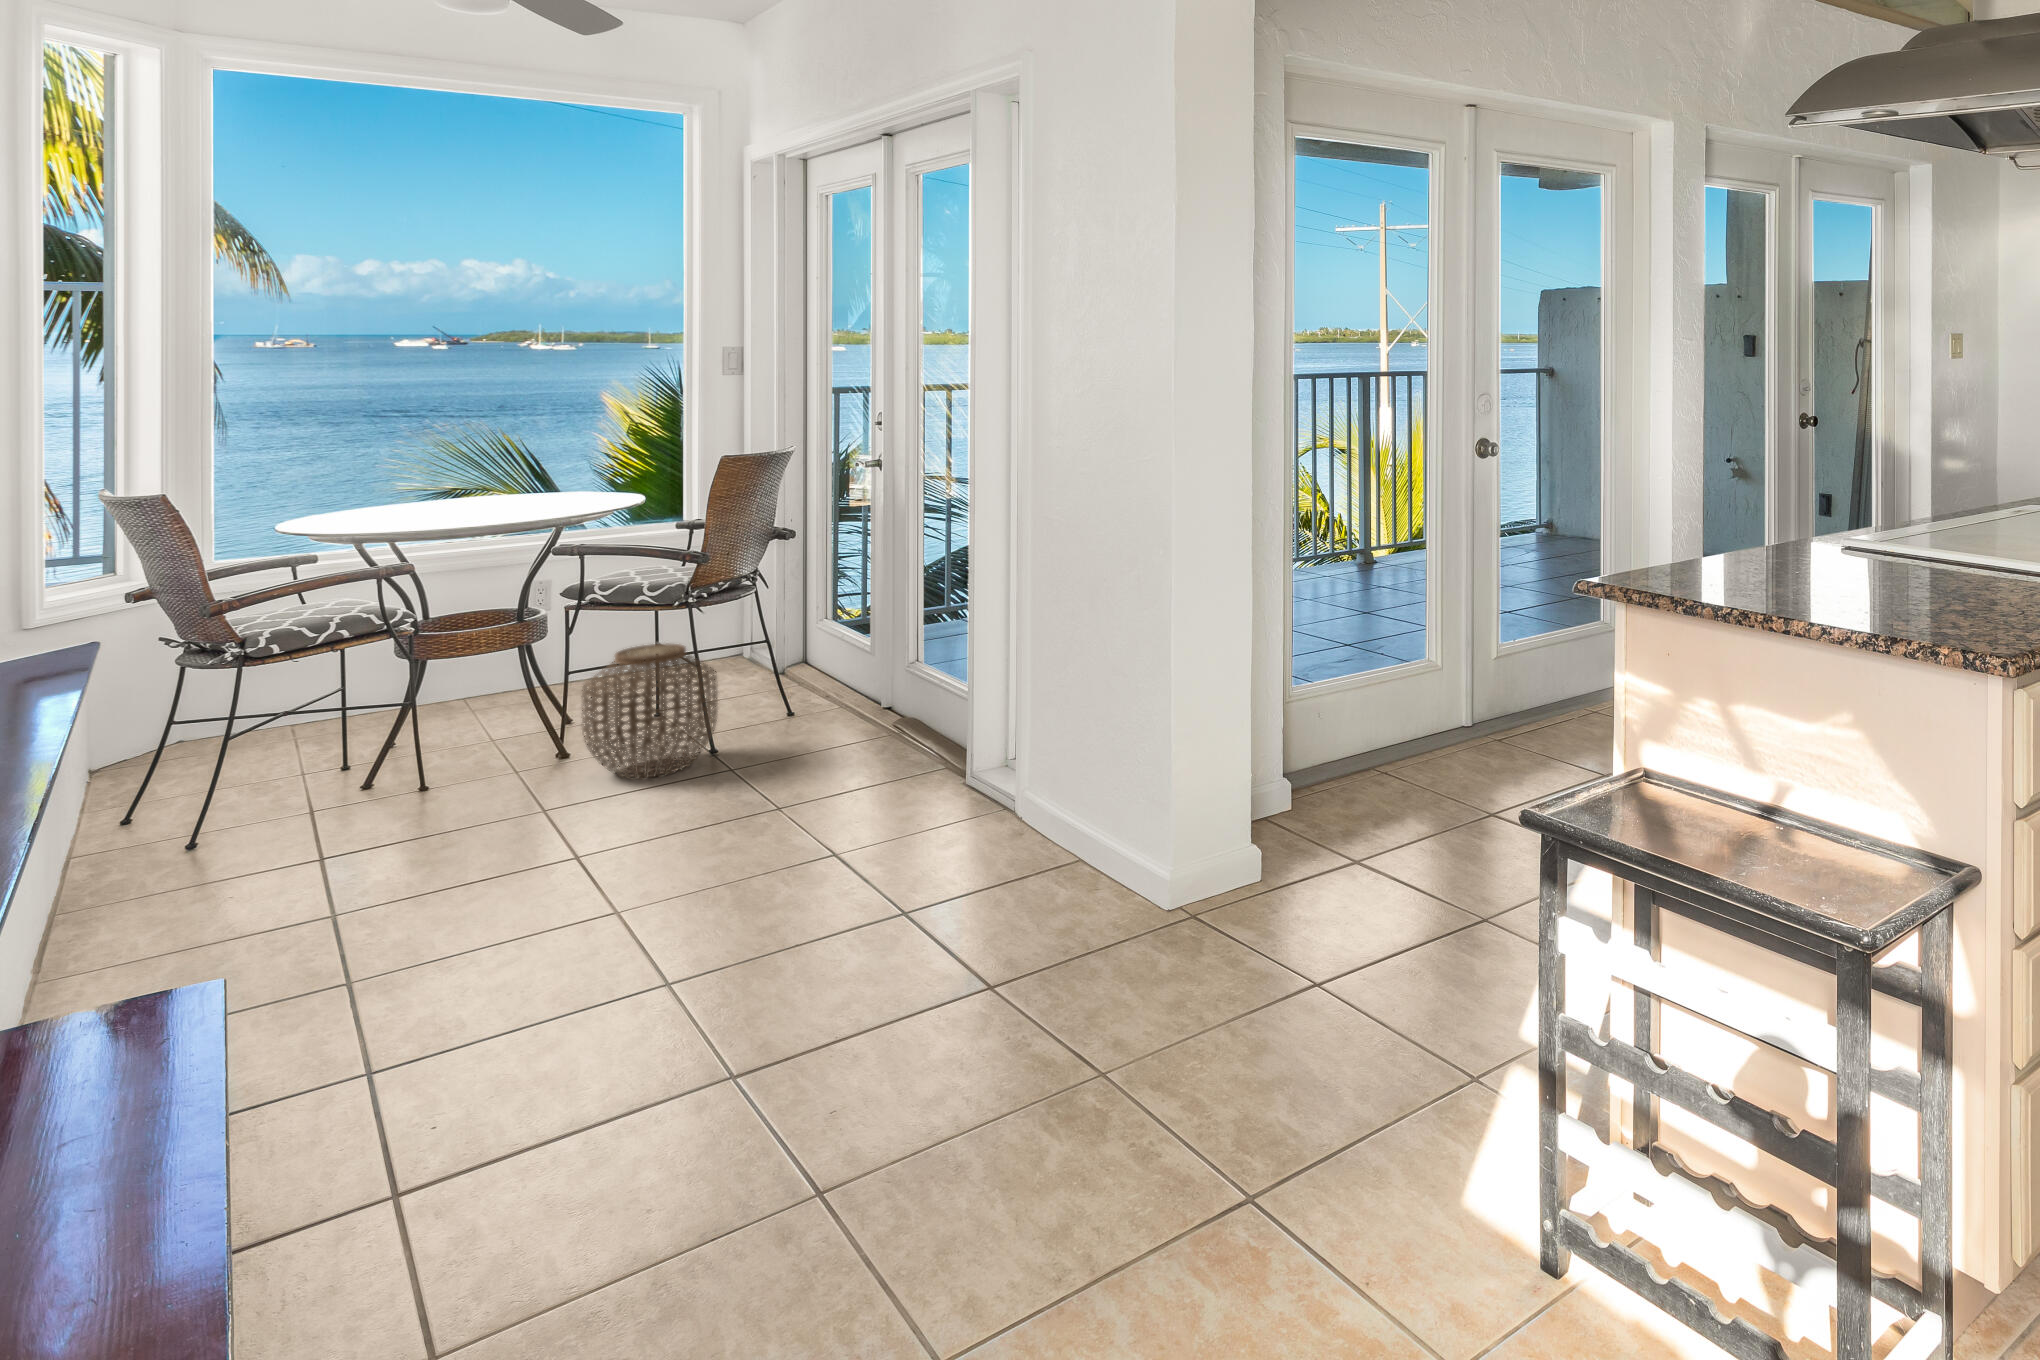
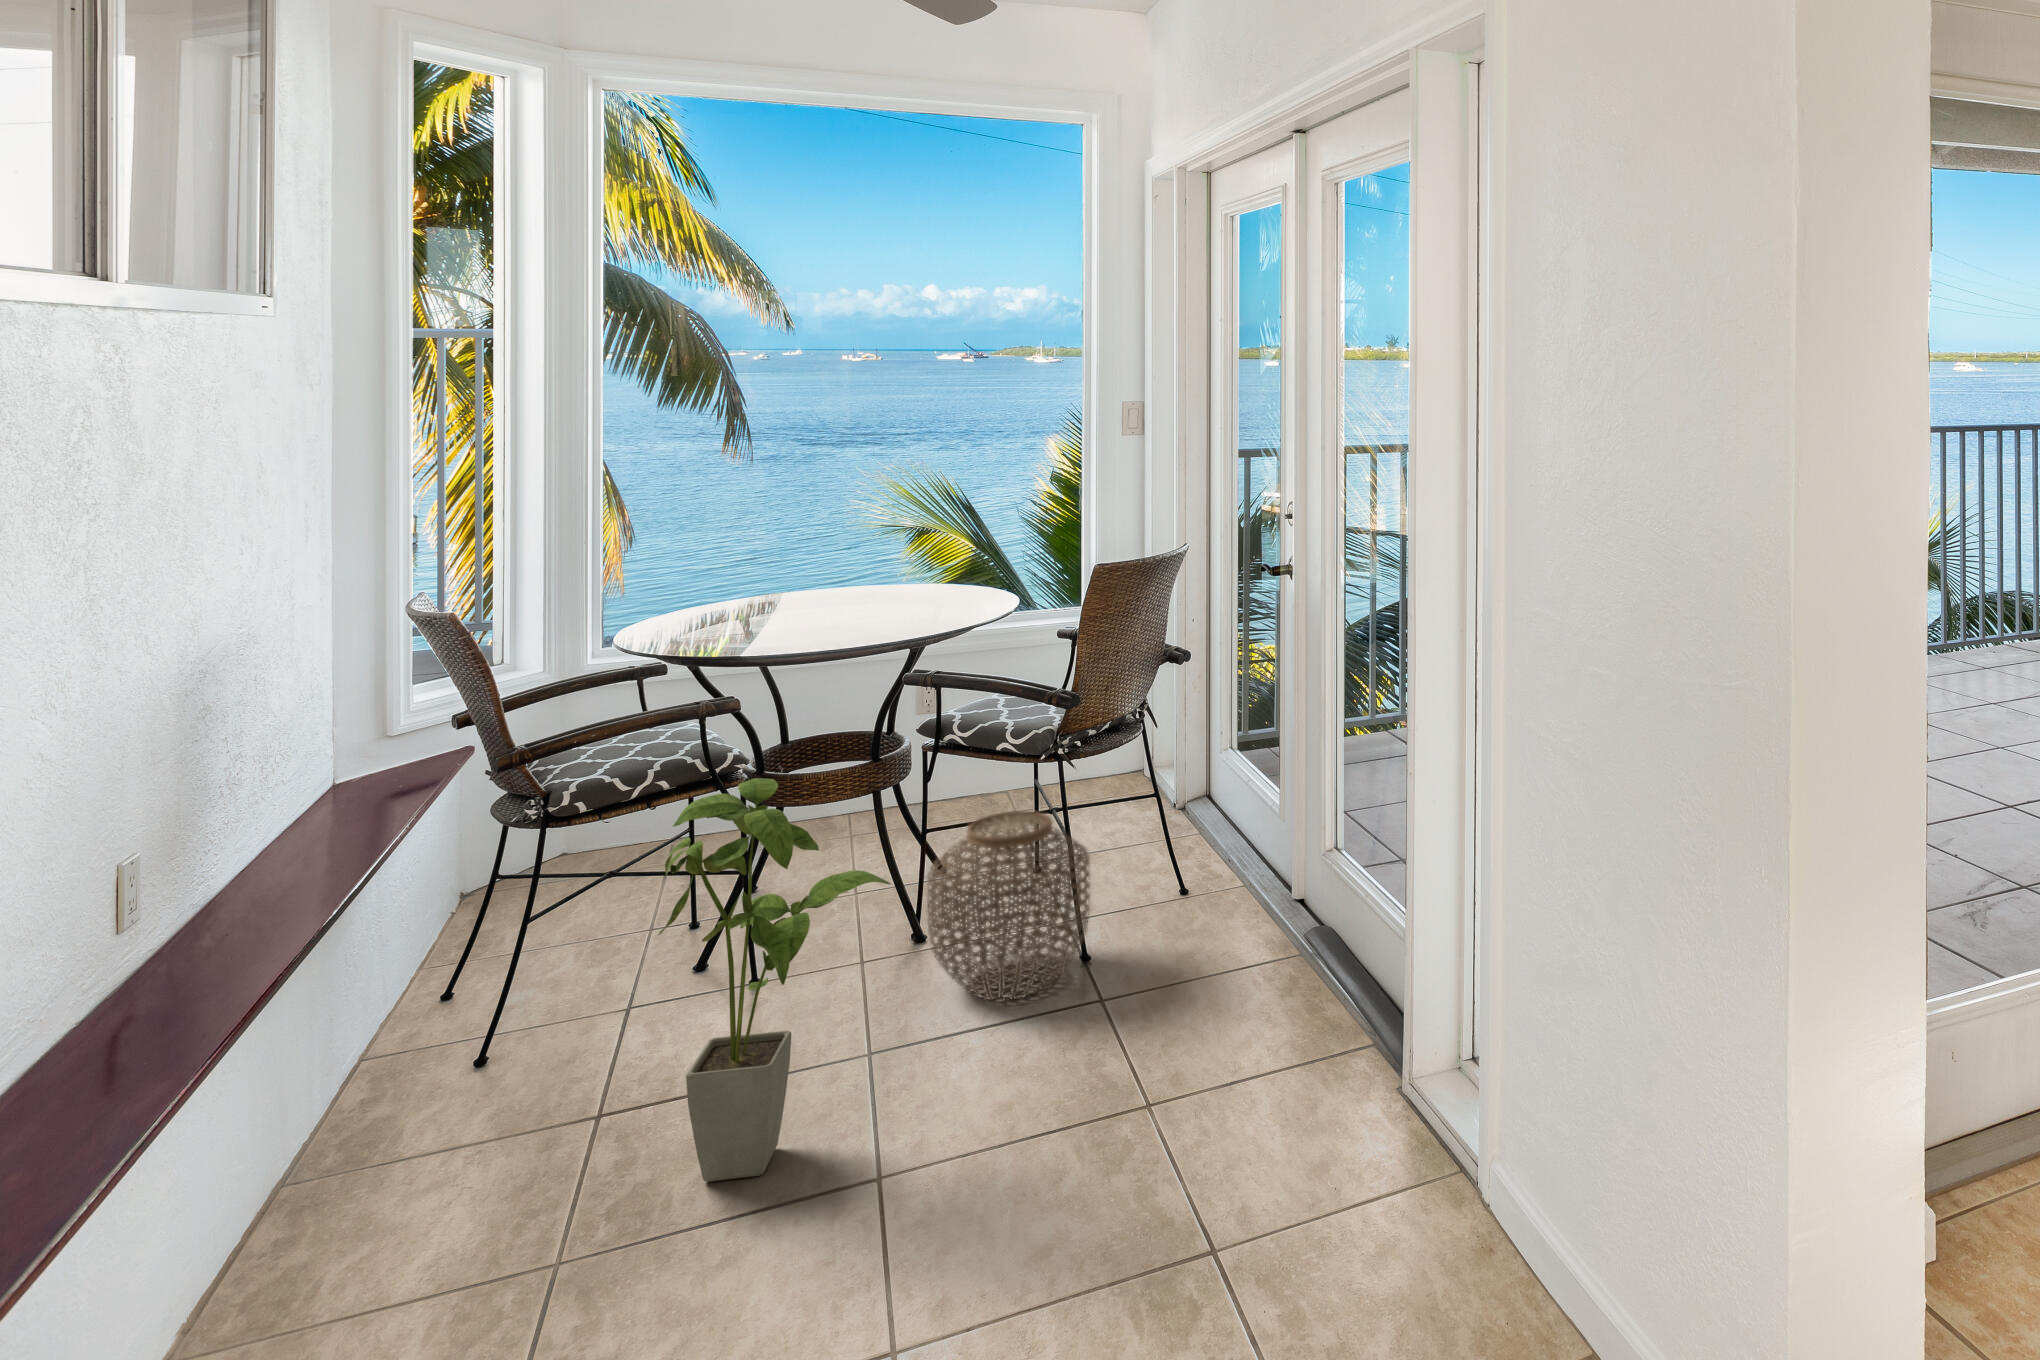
house plant: none [386,588,570,875] -> present [658,778,891,1182]

